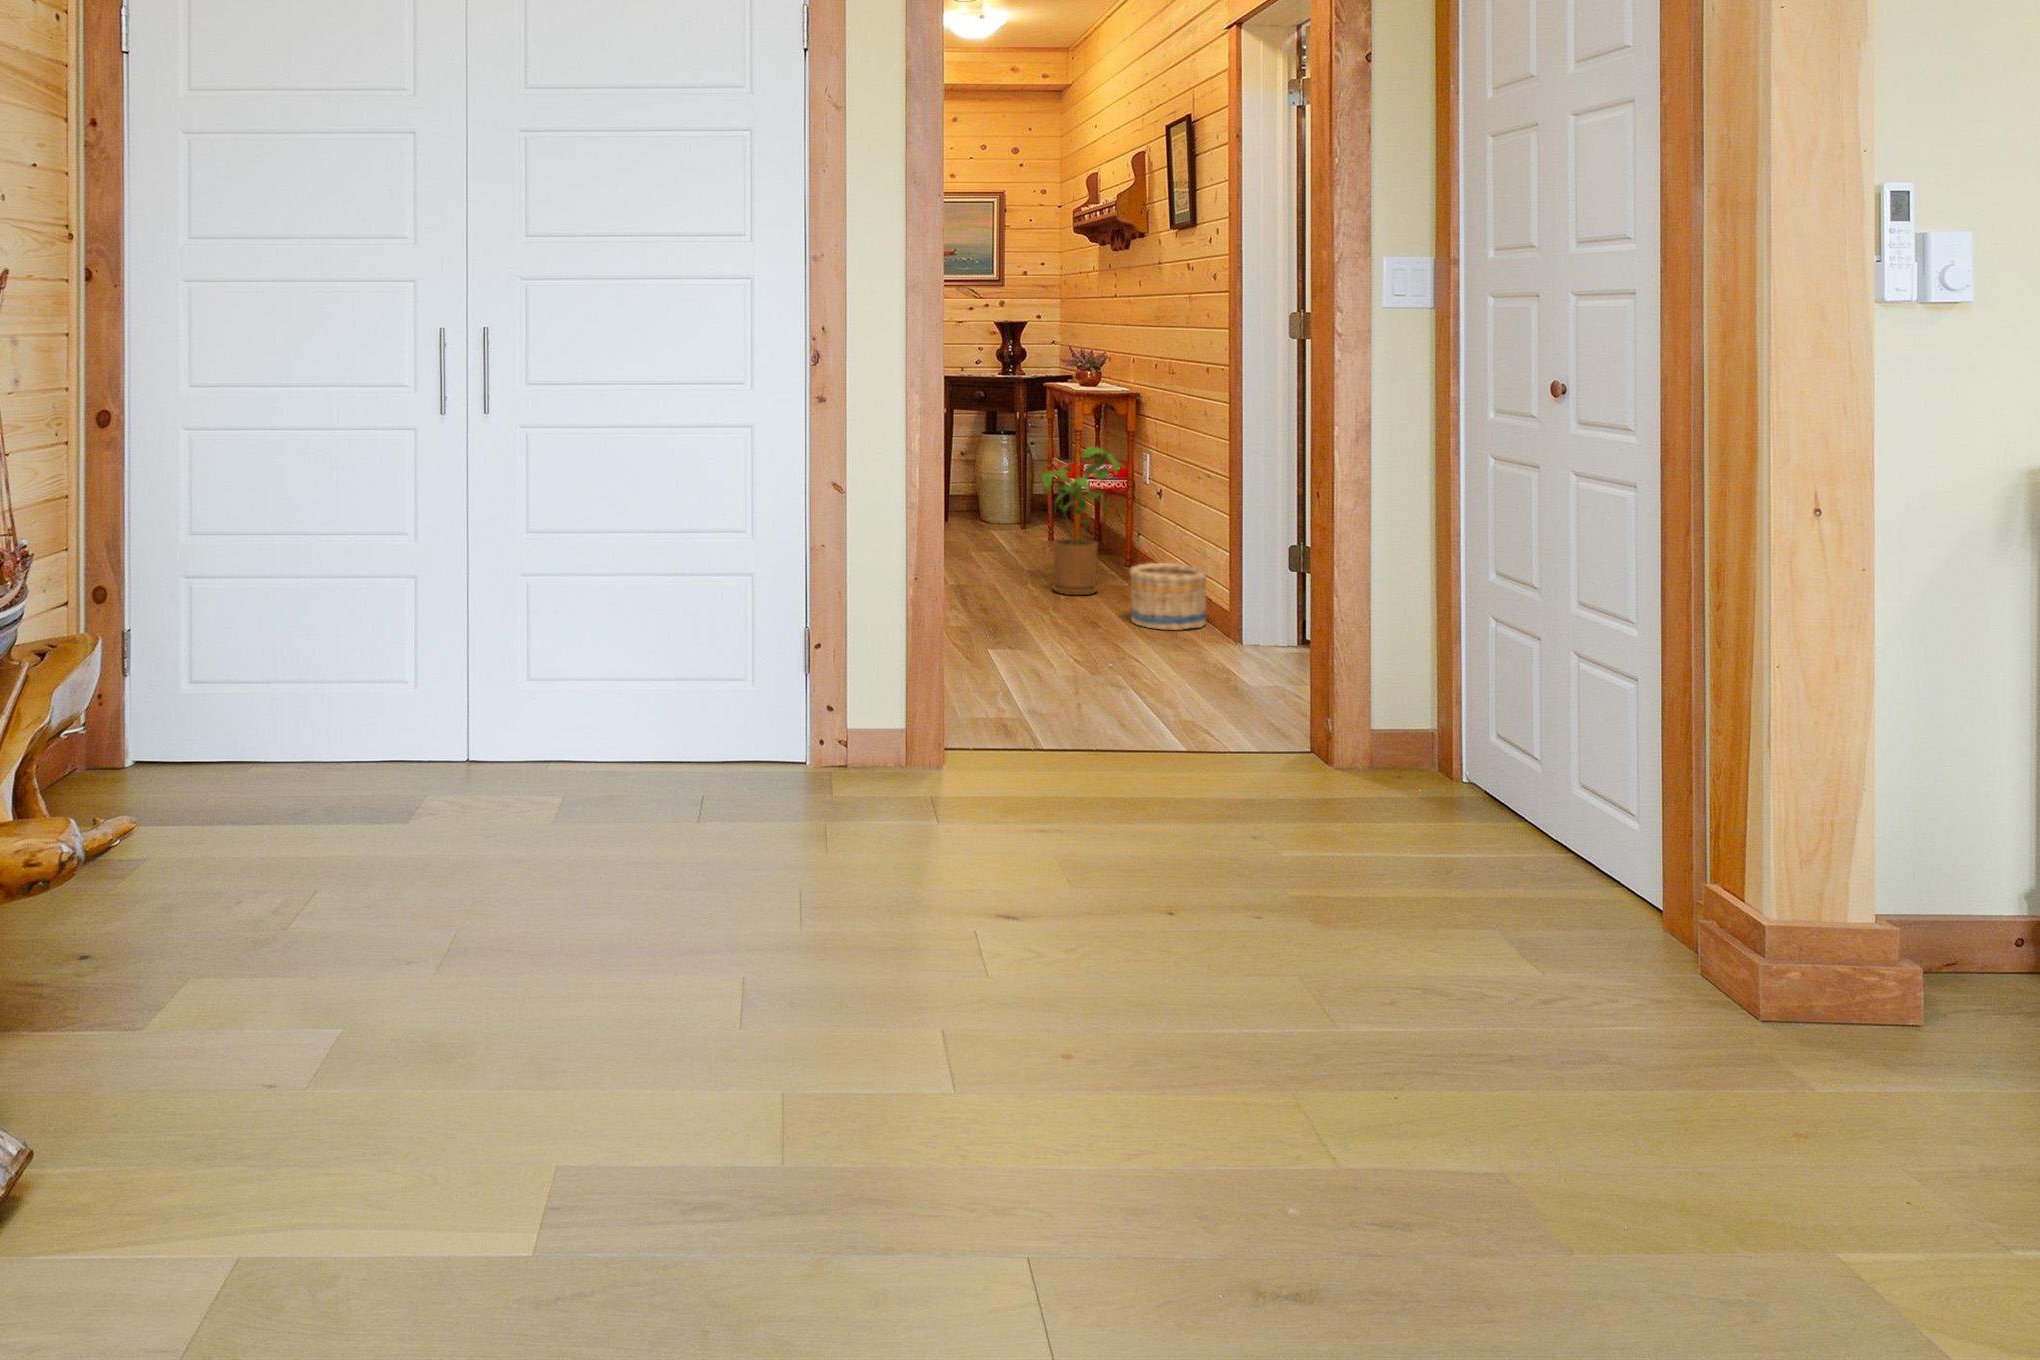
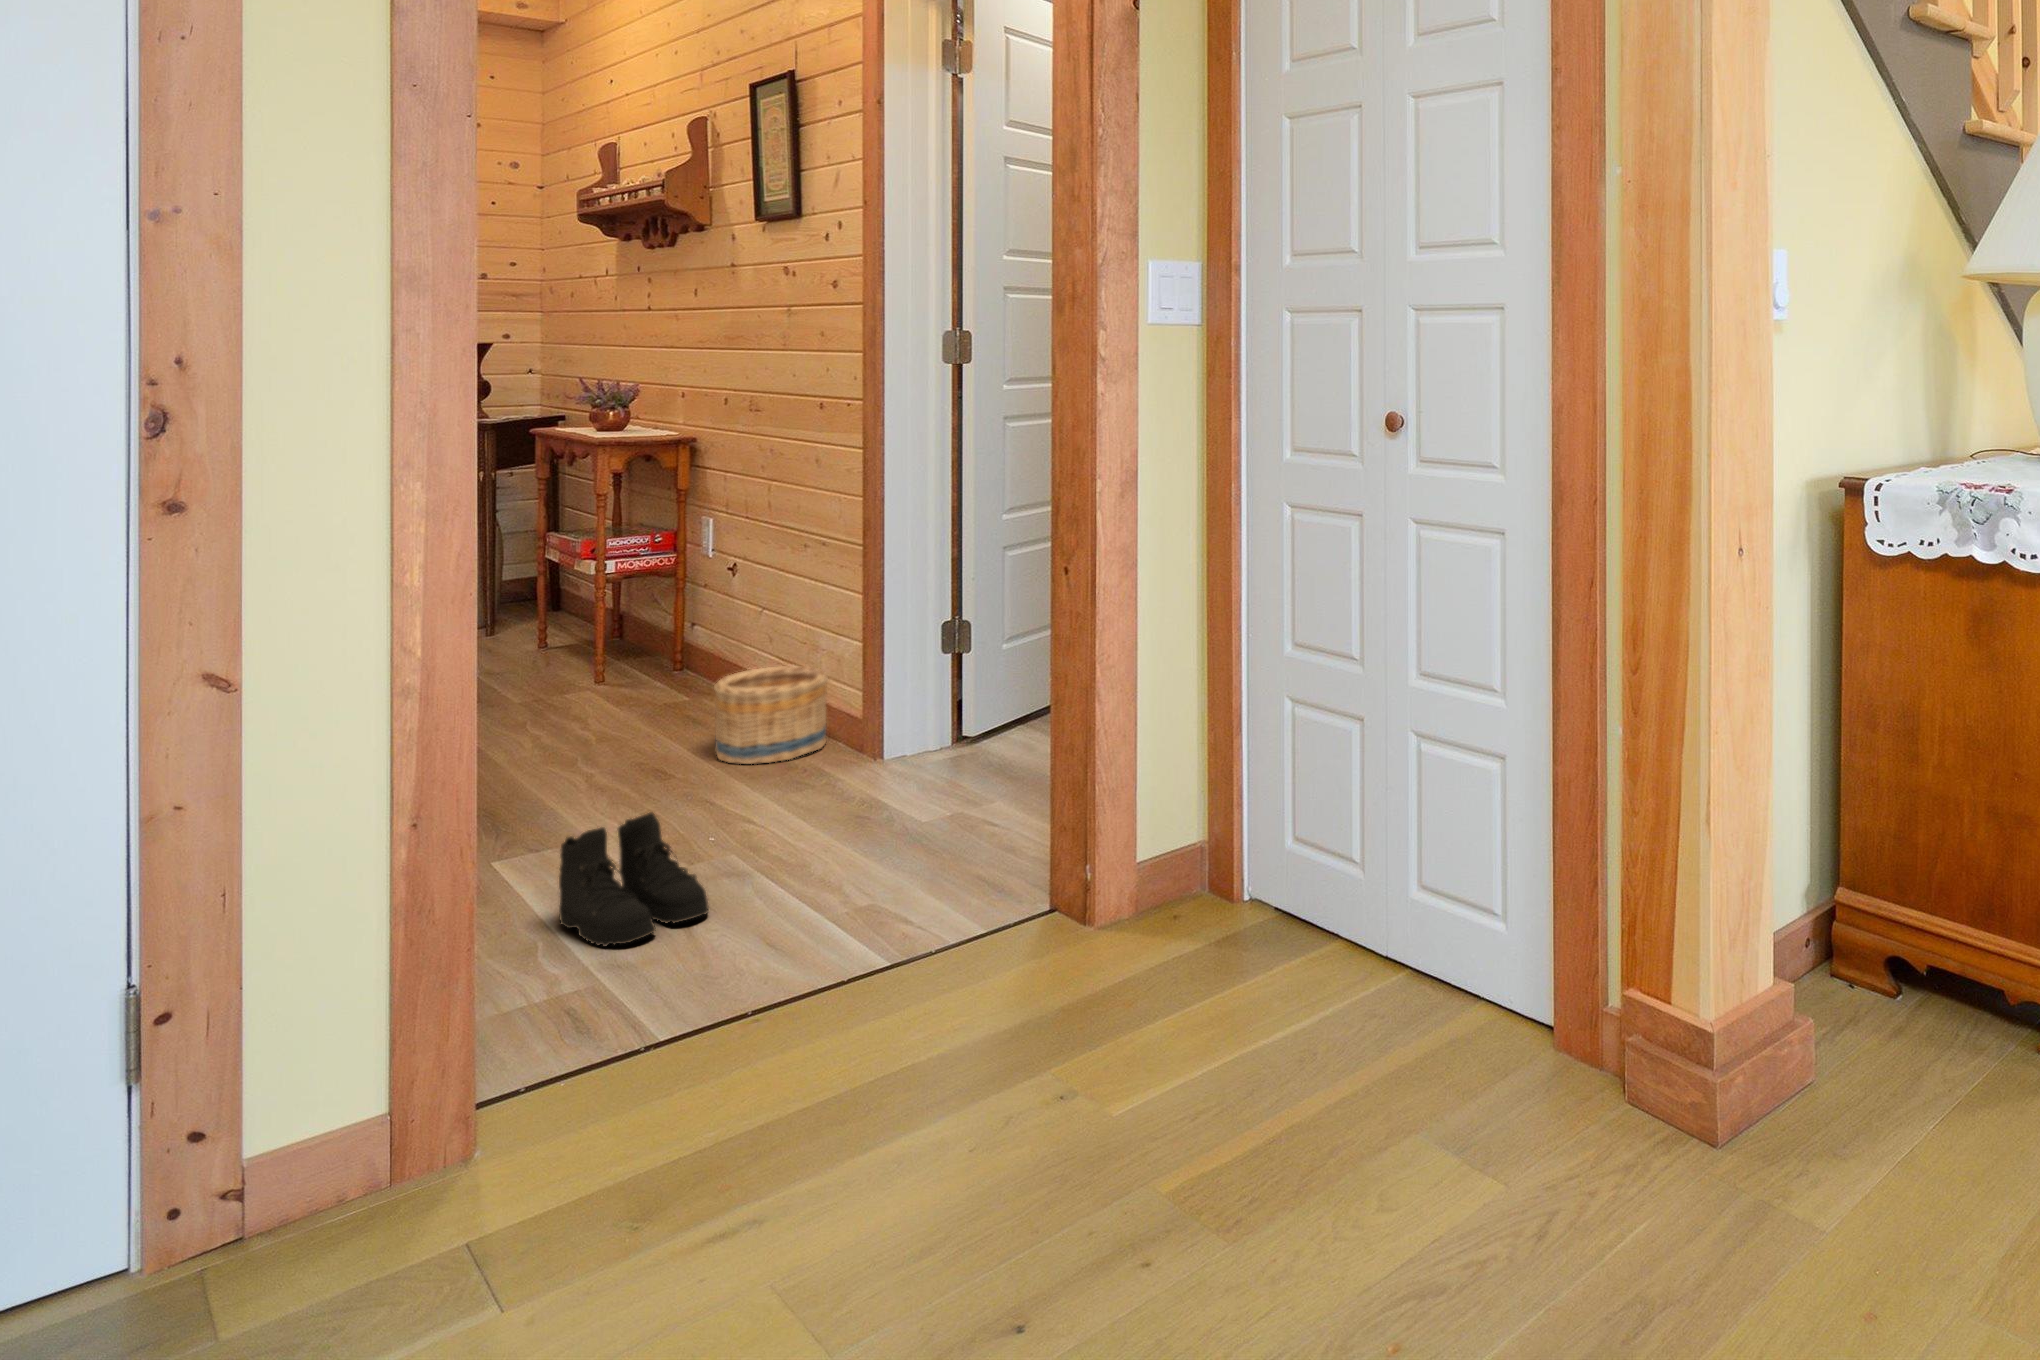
house plant: present [1042,447,1124,595] -> none [557,516,696,732]
boots: none [1012,629,1094,703] -> present [559,812,709,947]

